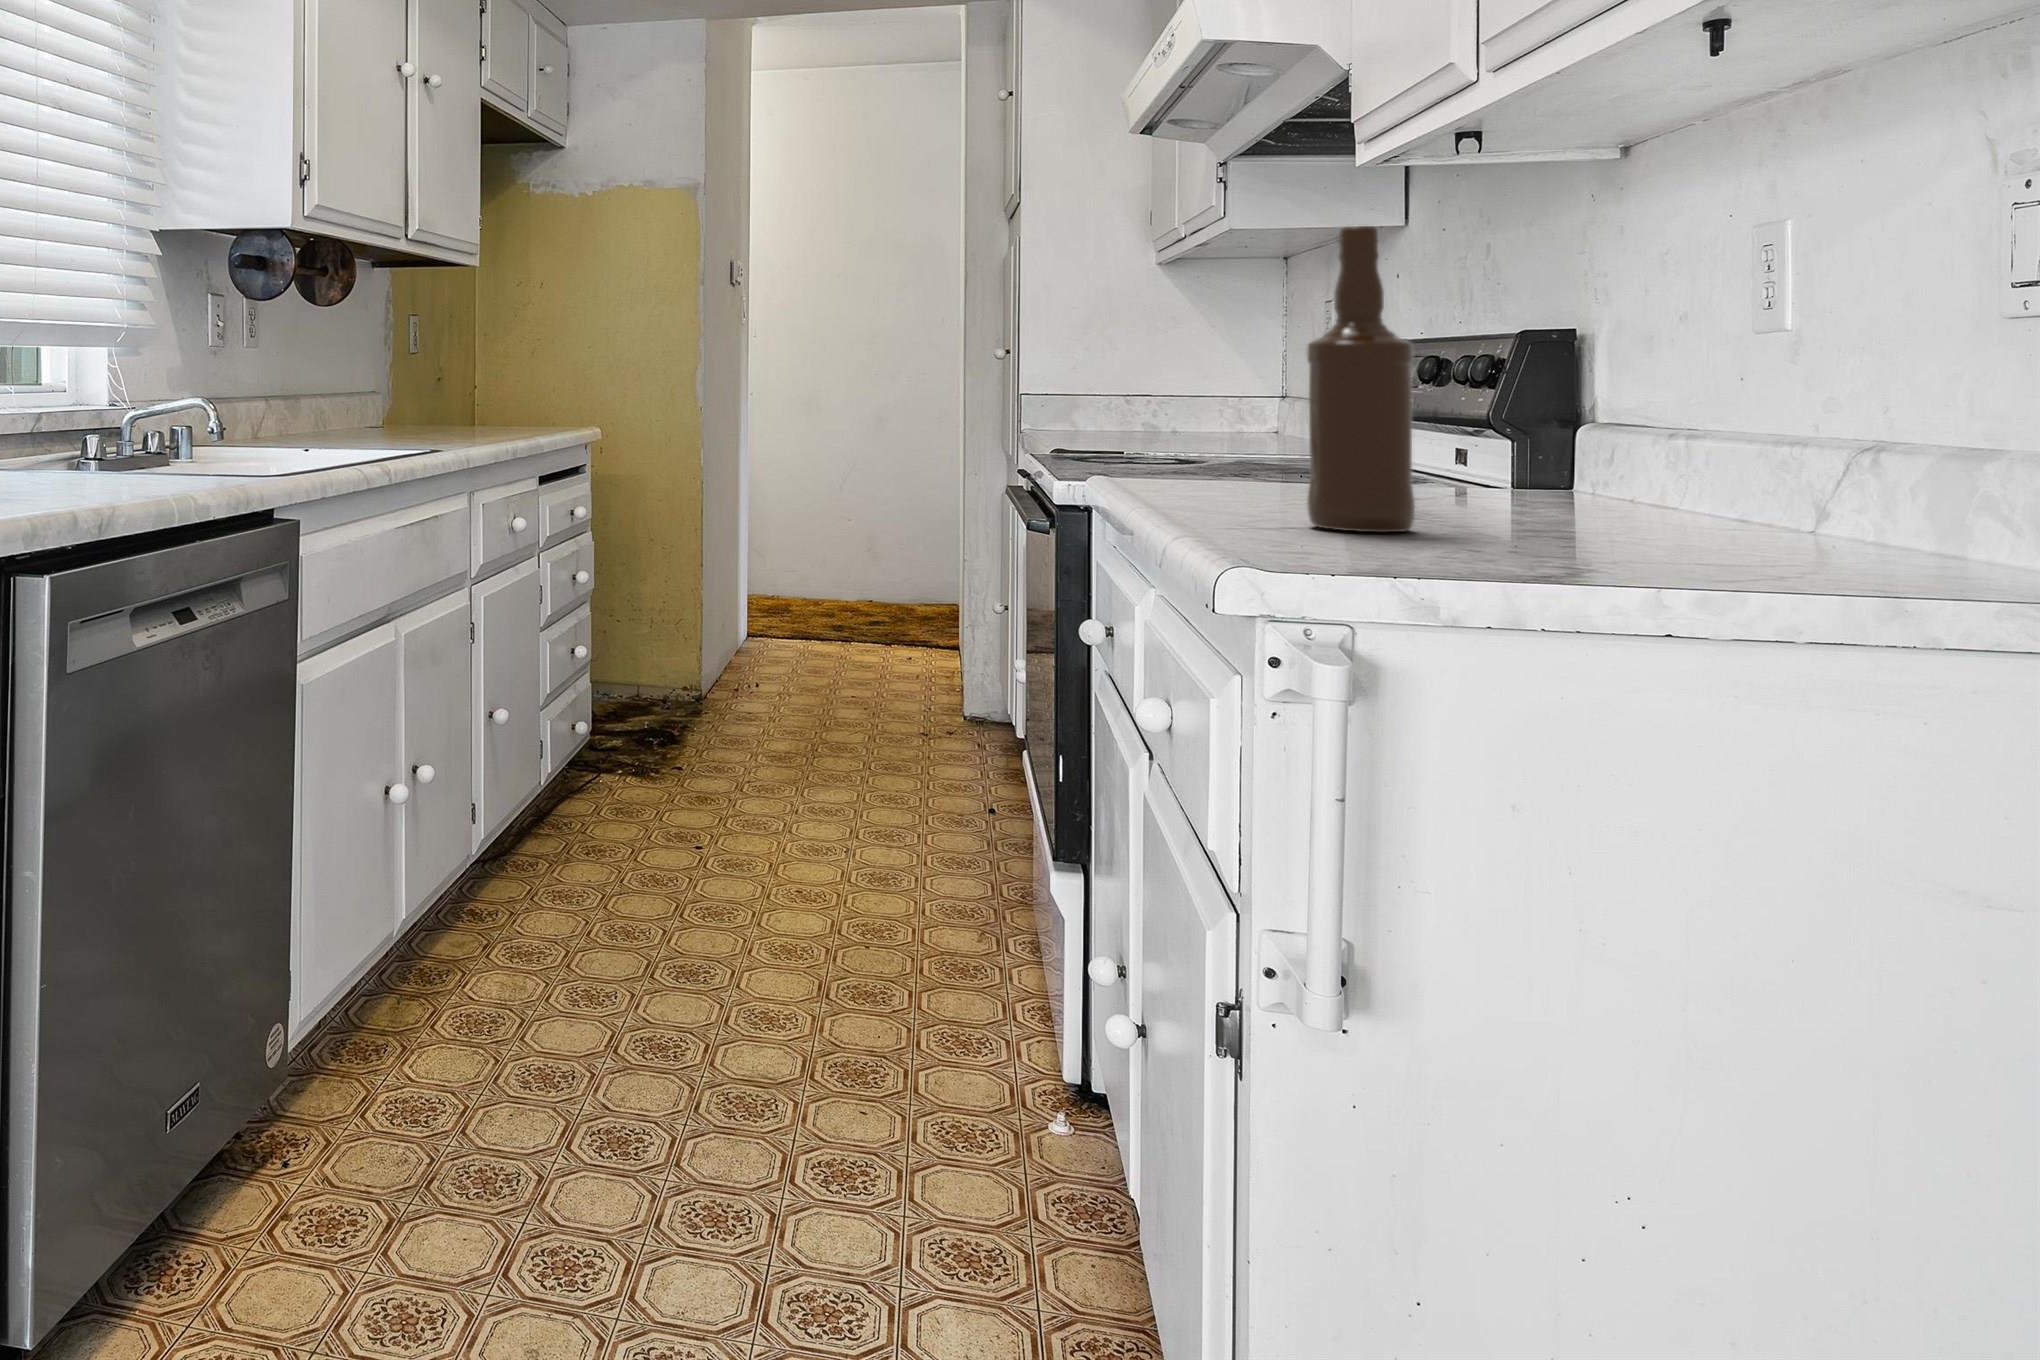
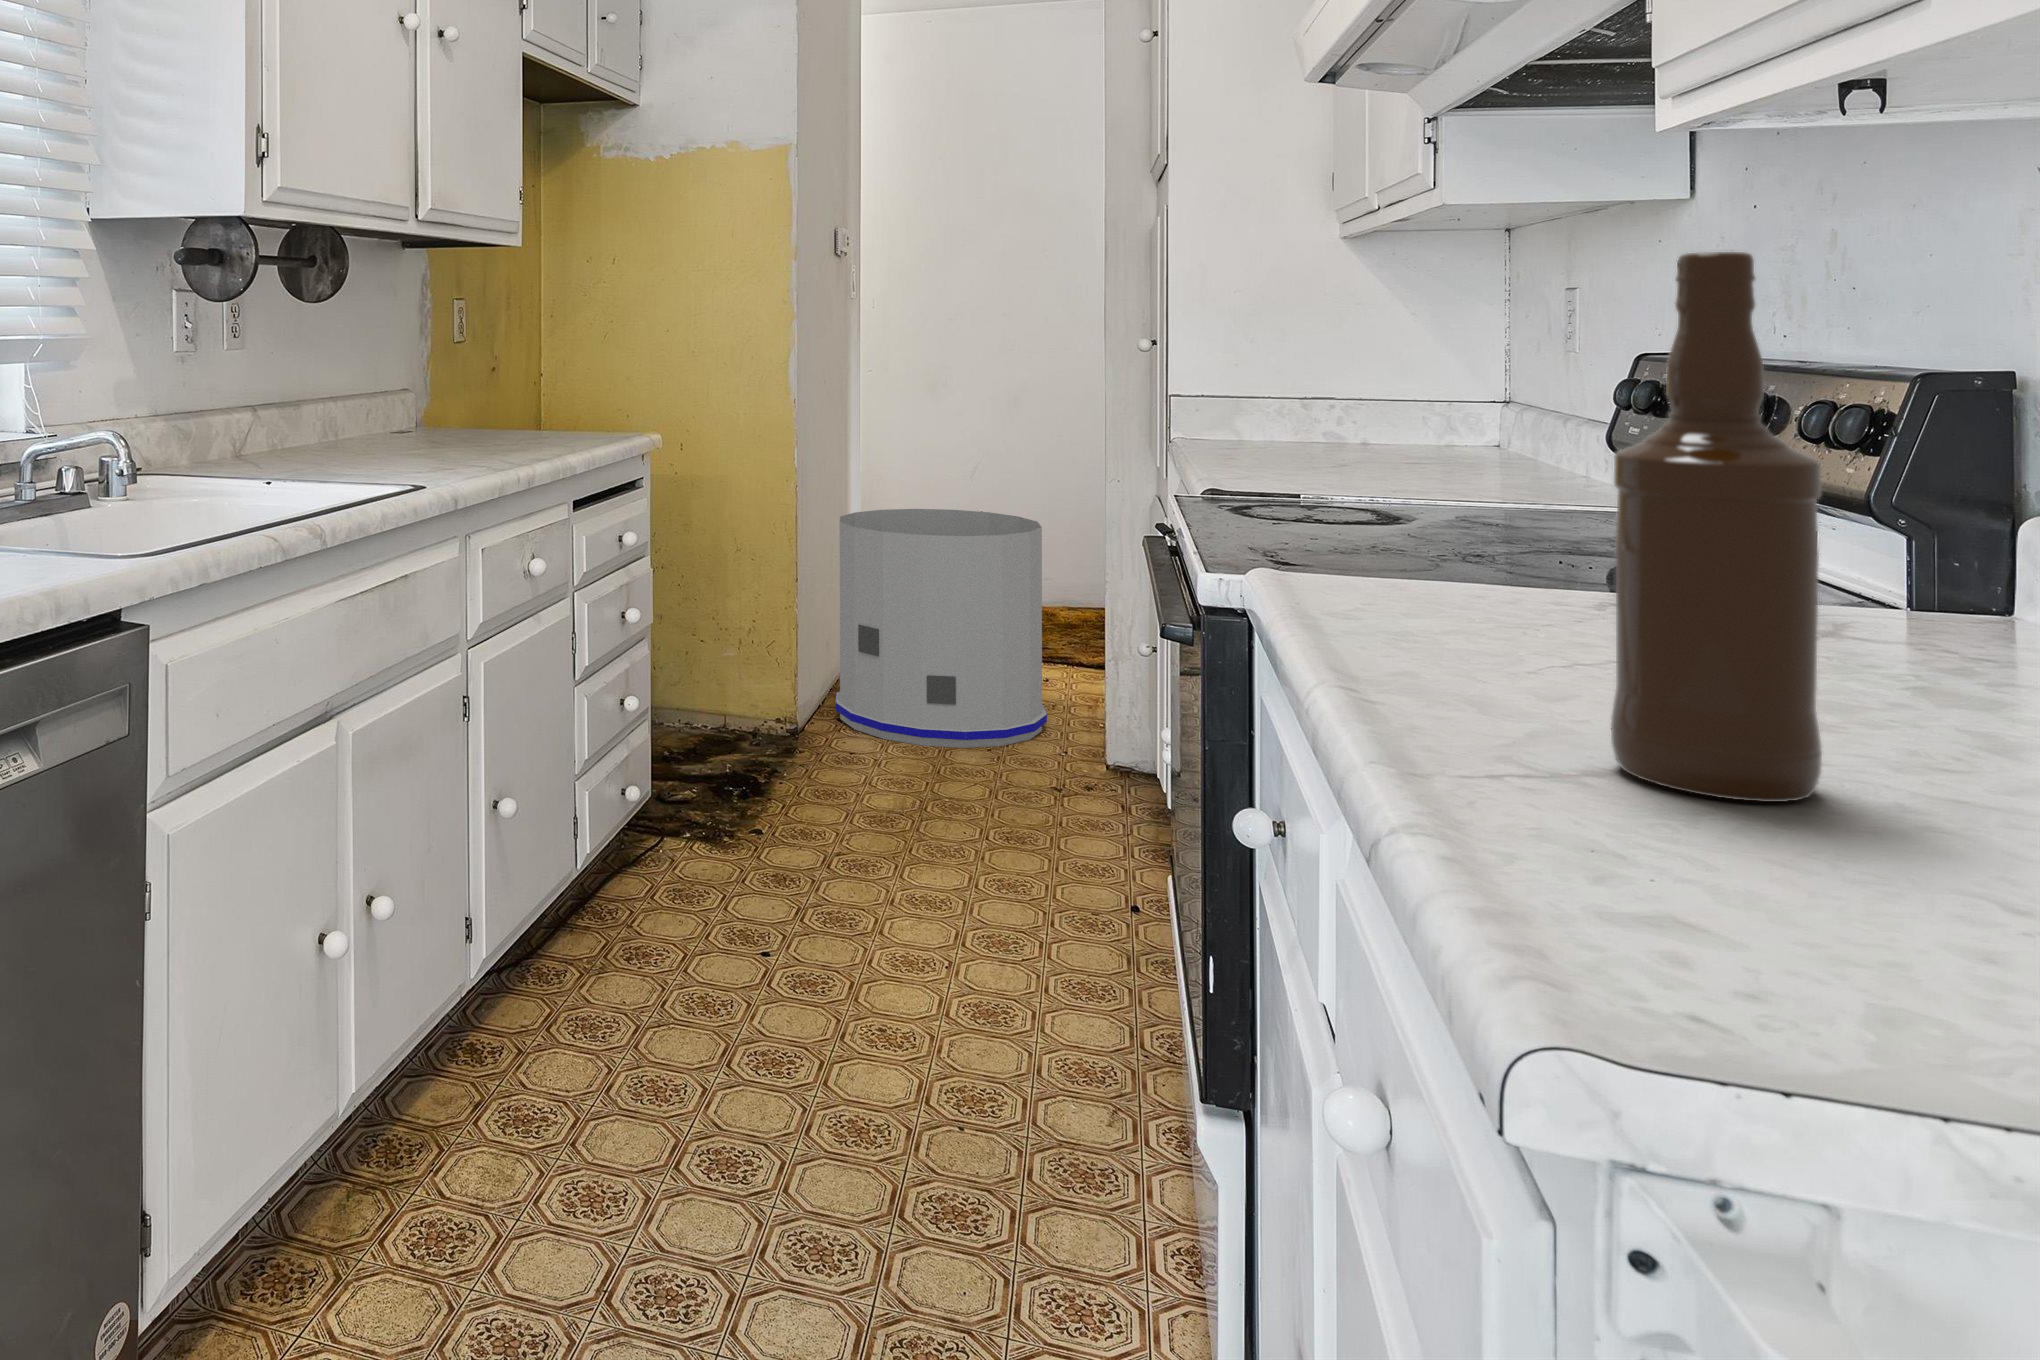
trash can: none [733,505,914,707] -> present [836,509,1047,748]

